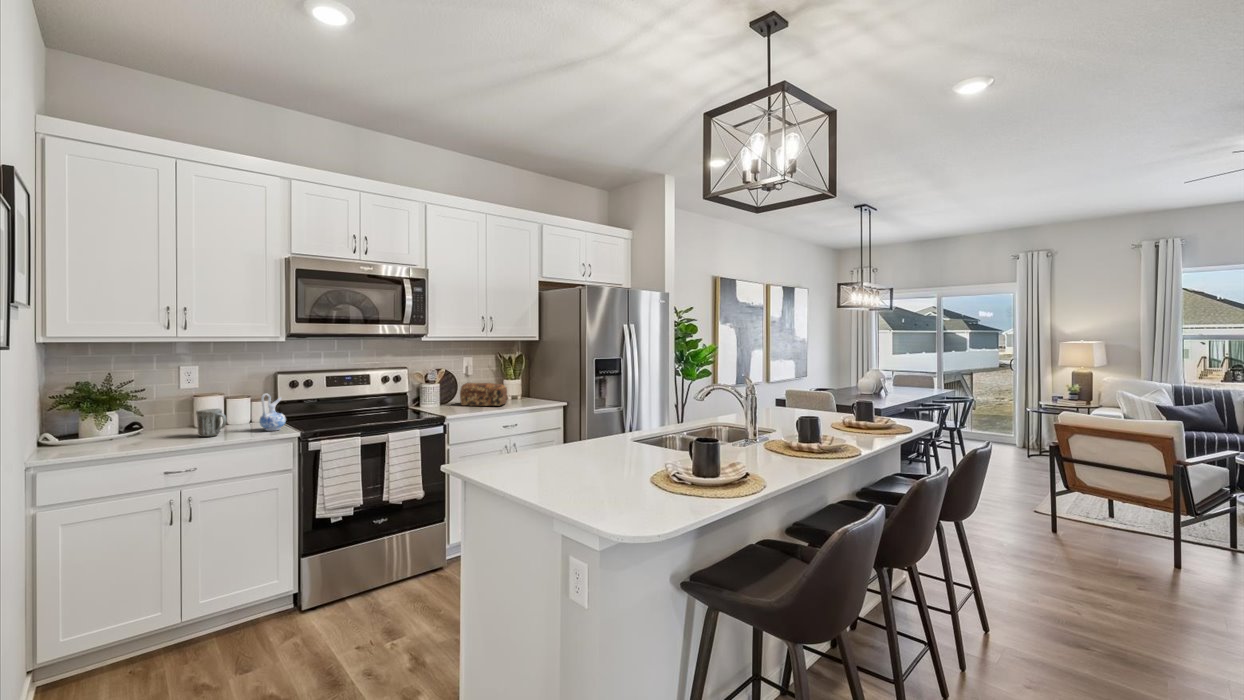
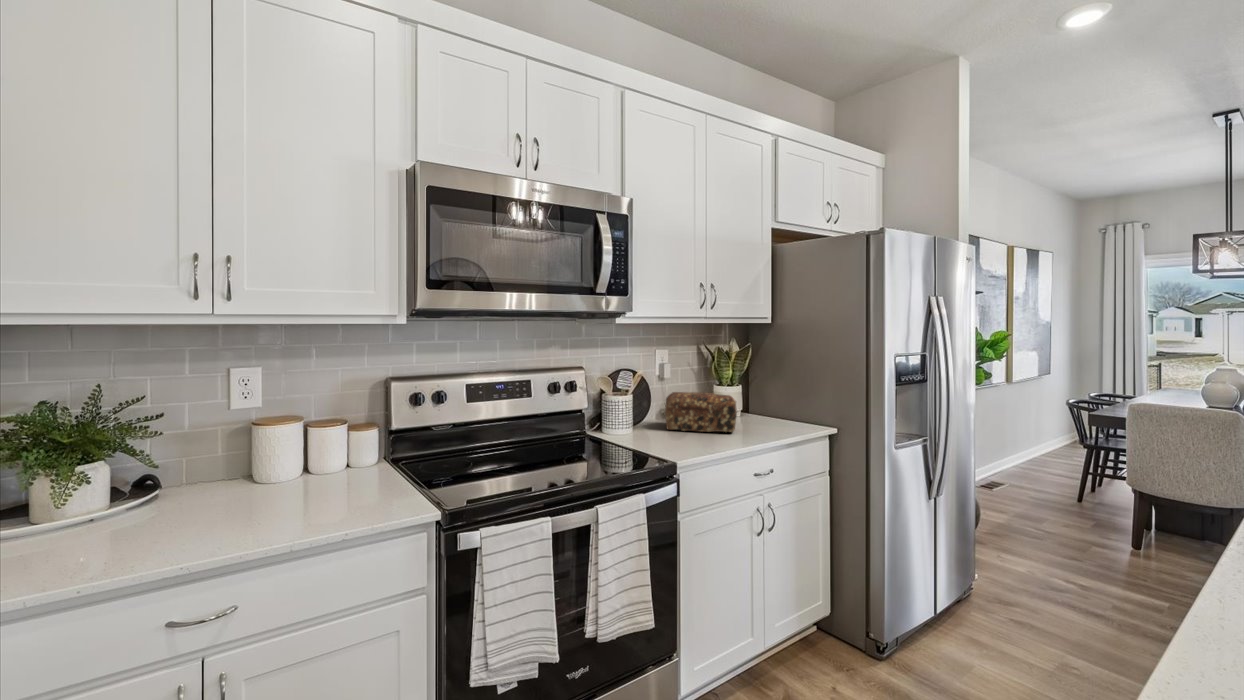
ceramic pitcher: present [259,394,286,431] -> none [365,427,411,499]
mug: present [196,409,227,437] -> none [246,458,305,519]

